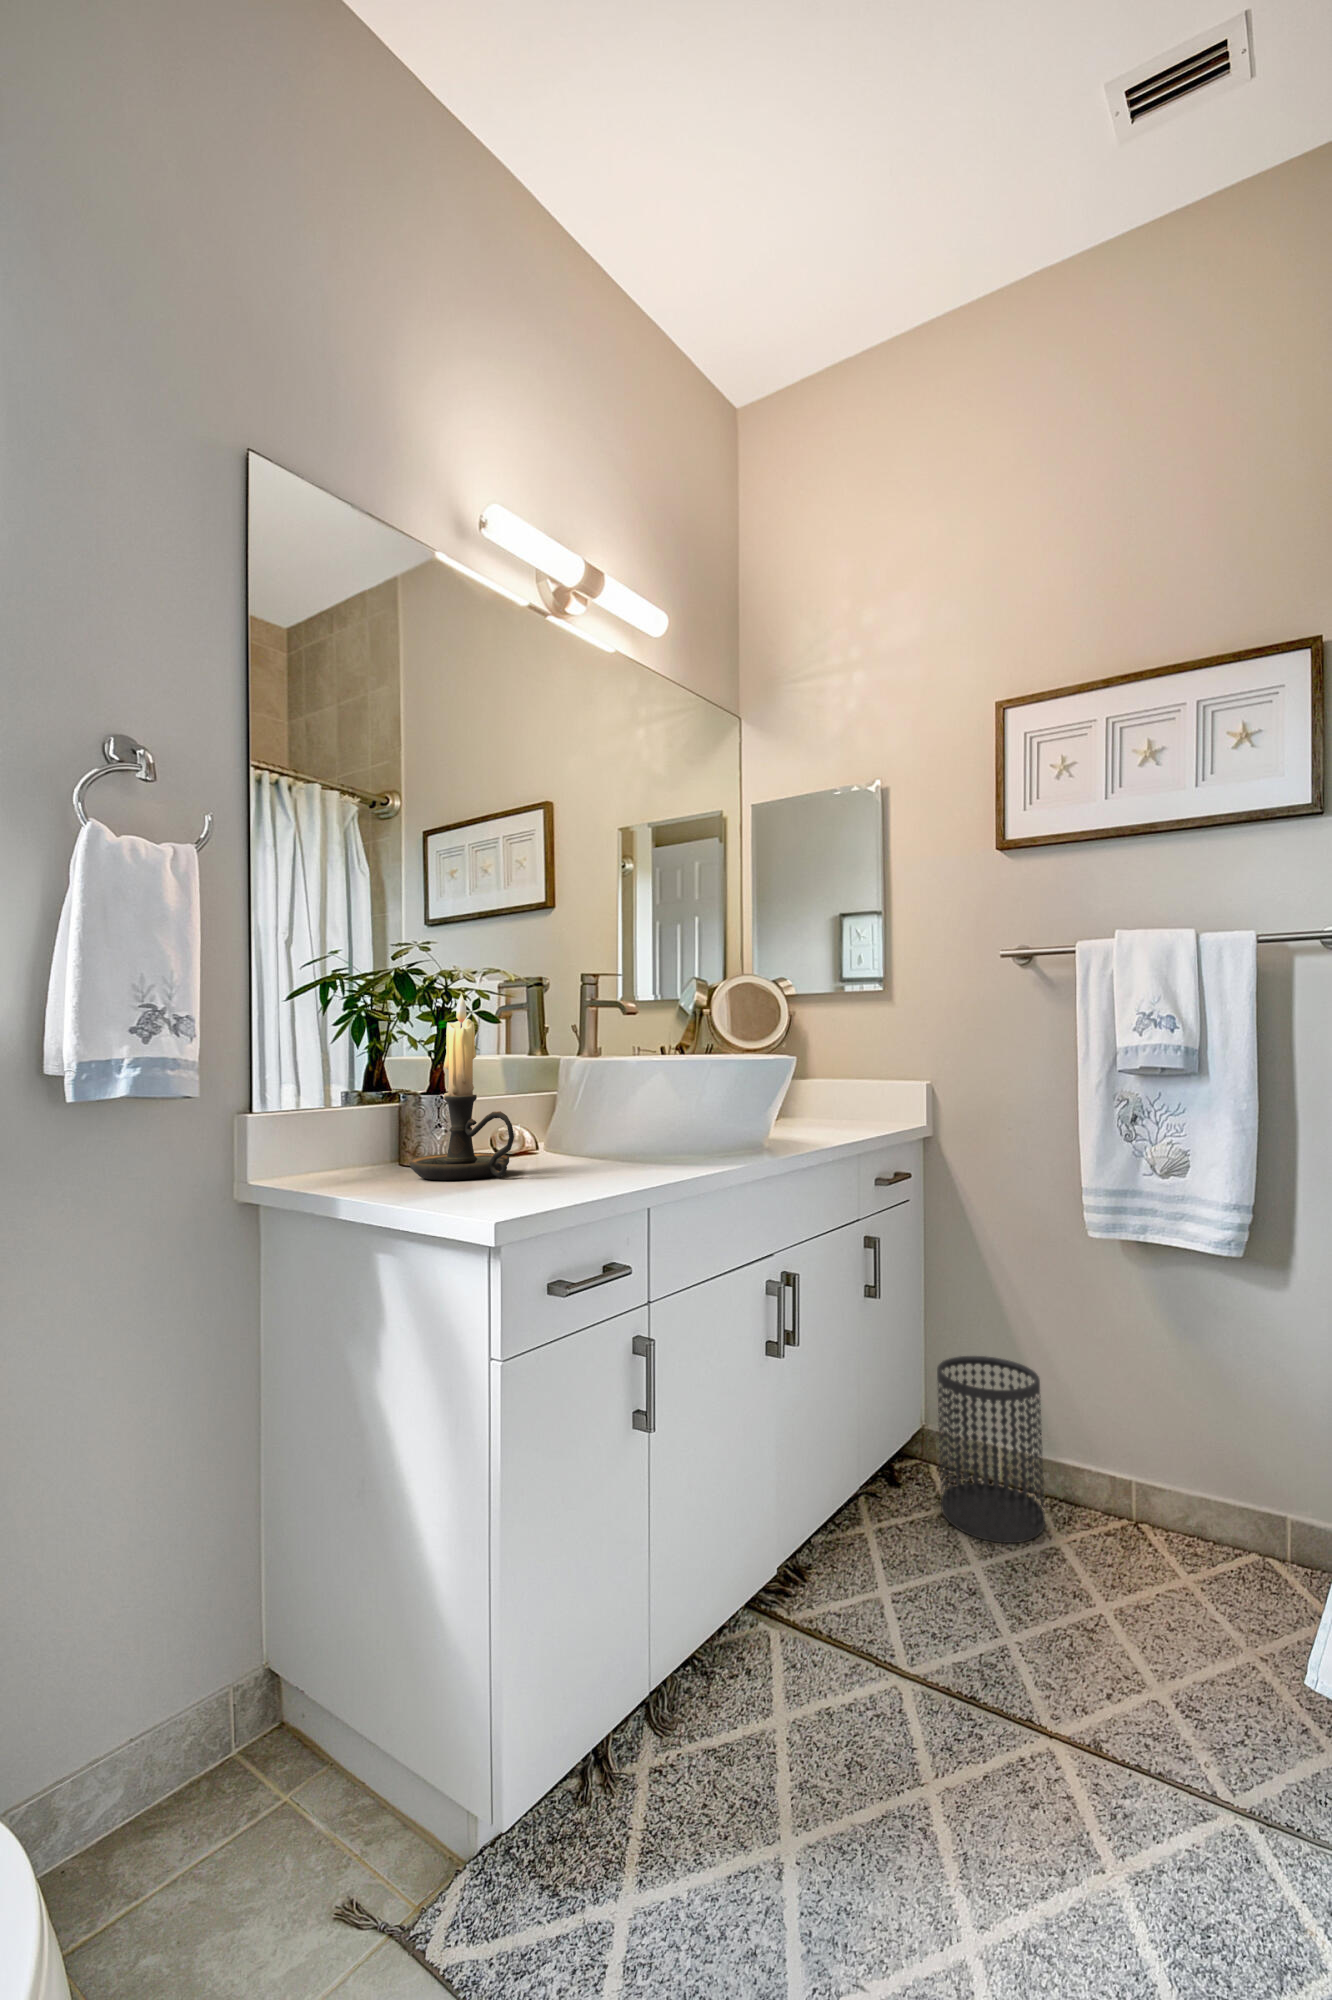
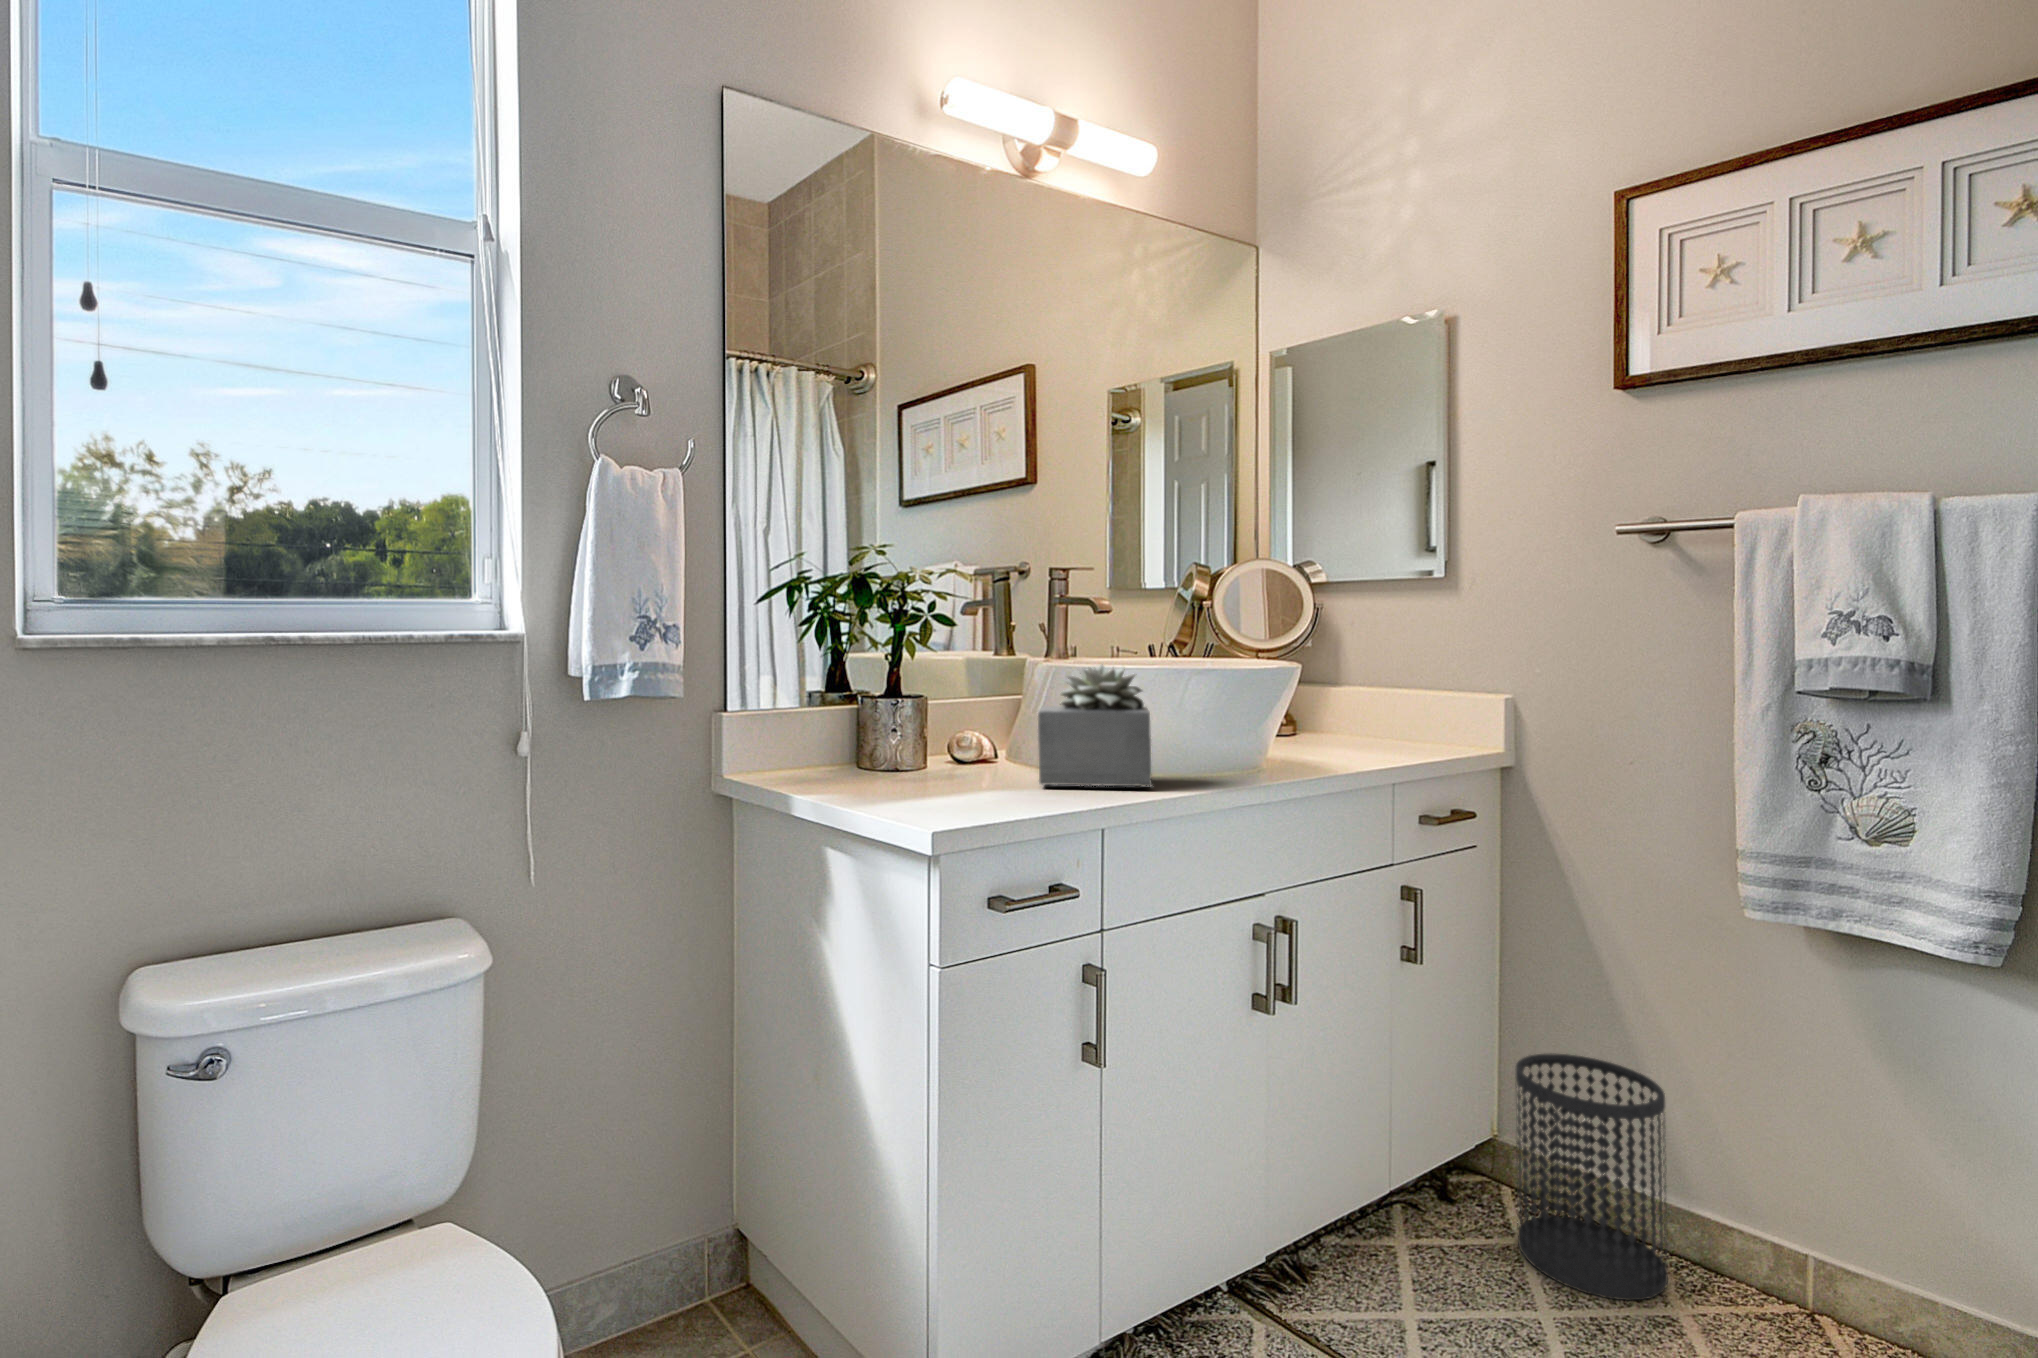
candle holder: present [410,994,514,1180] -> none [856,600,956,793]
succulent plant: none [583,1054,690,1165] -> present [1038,665,1152,786]

